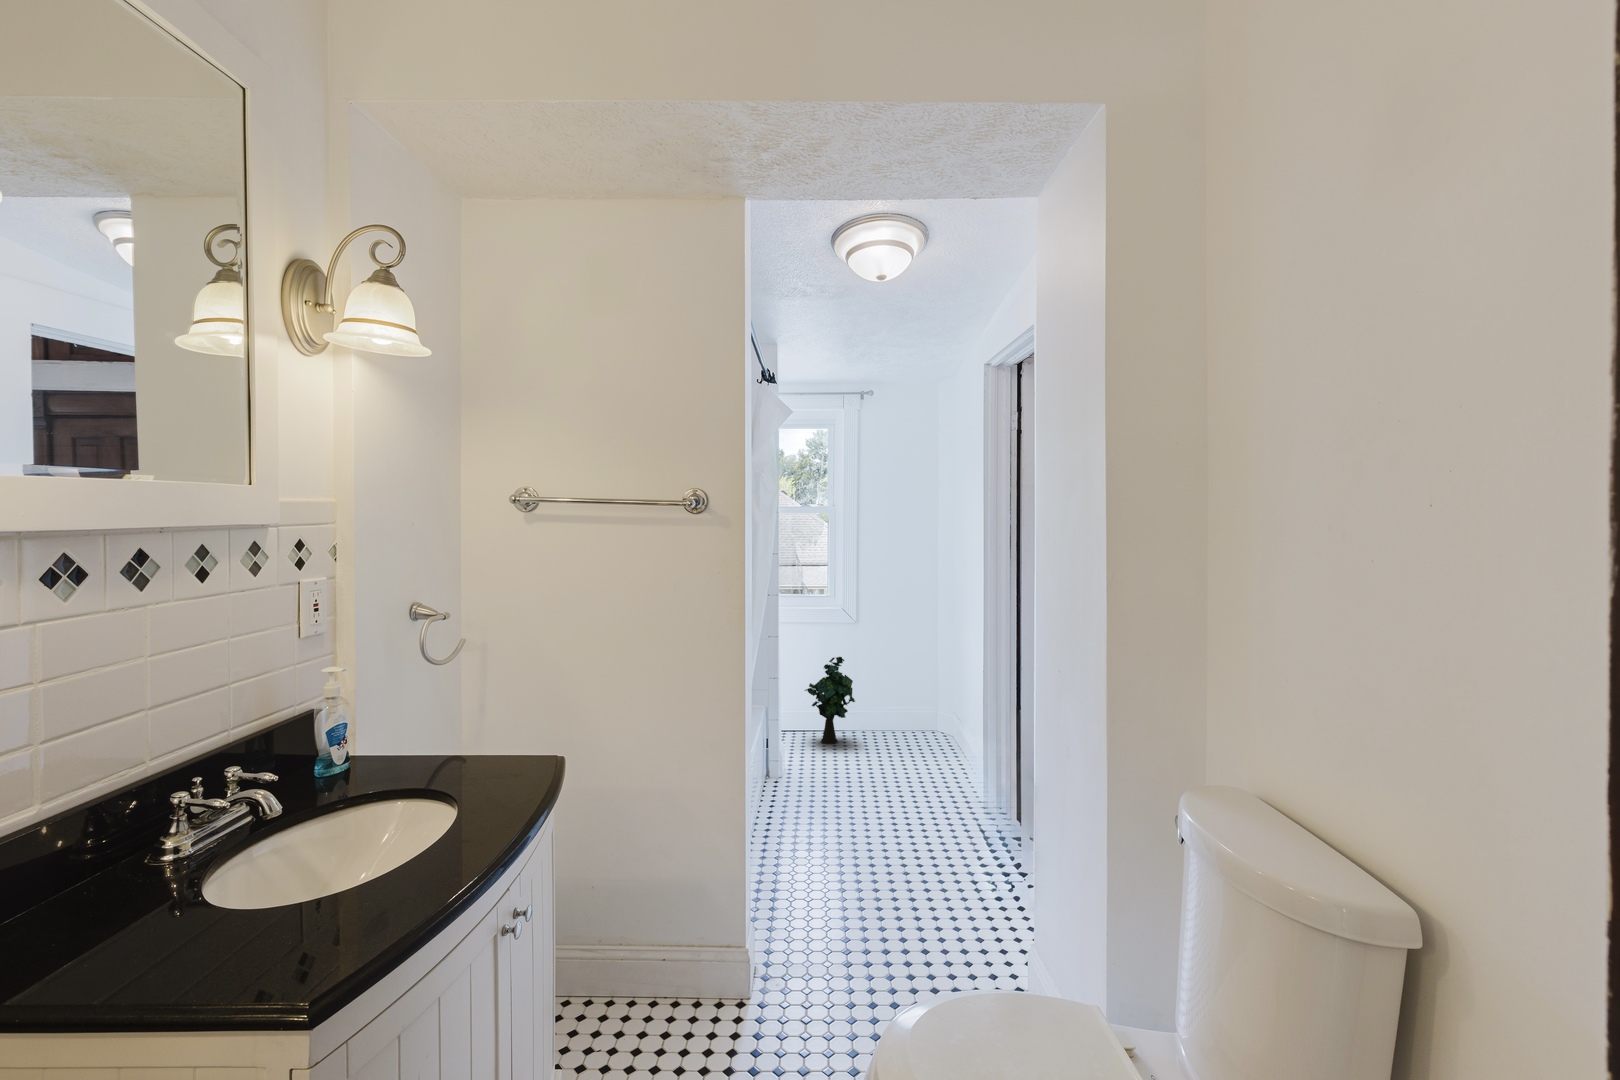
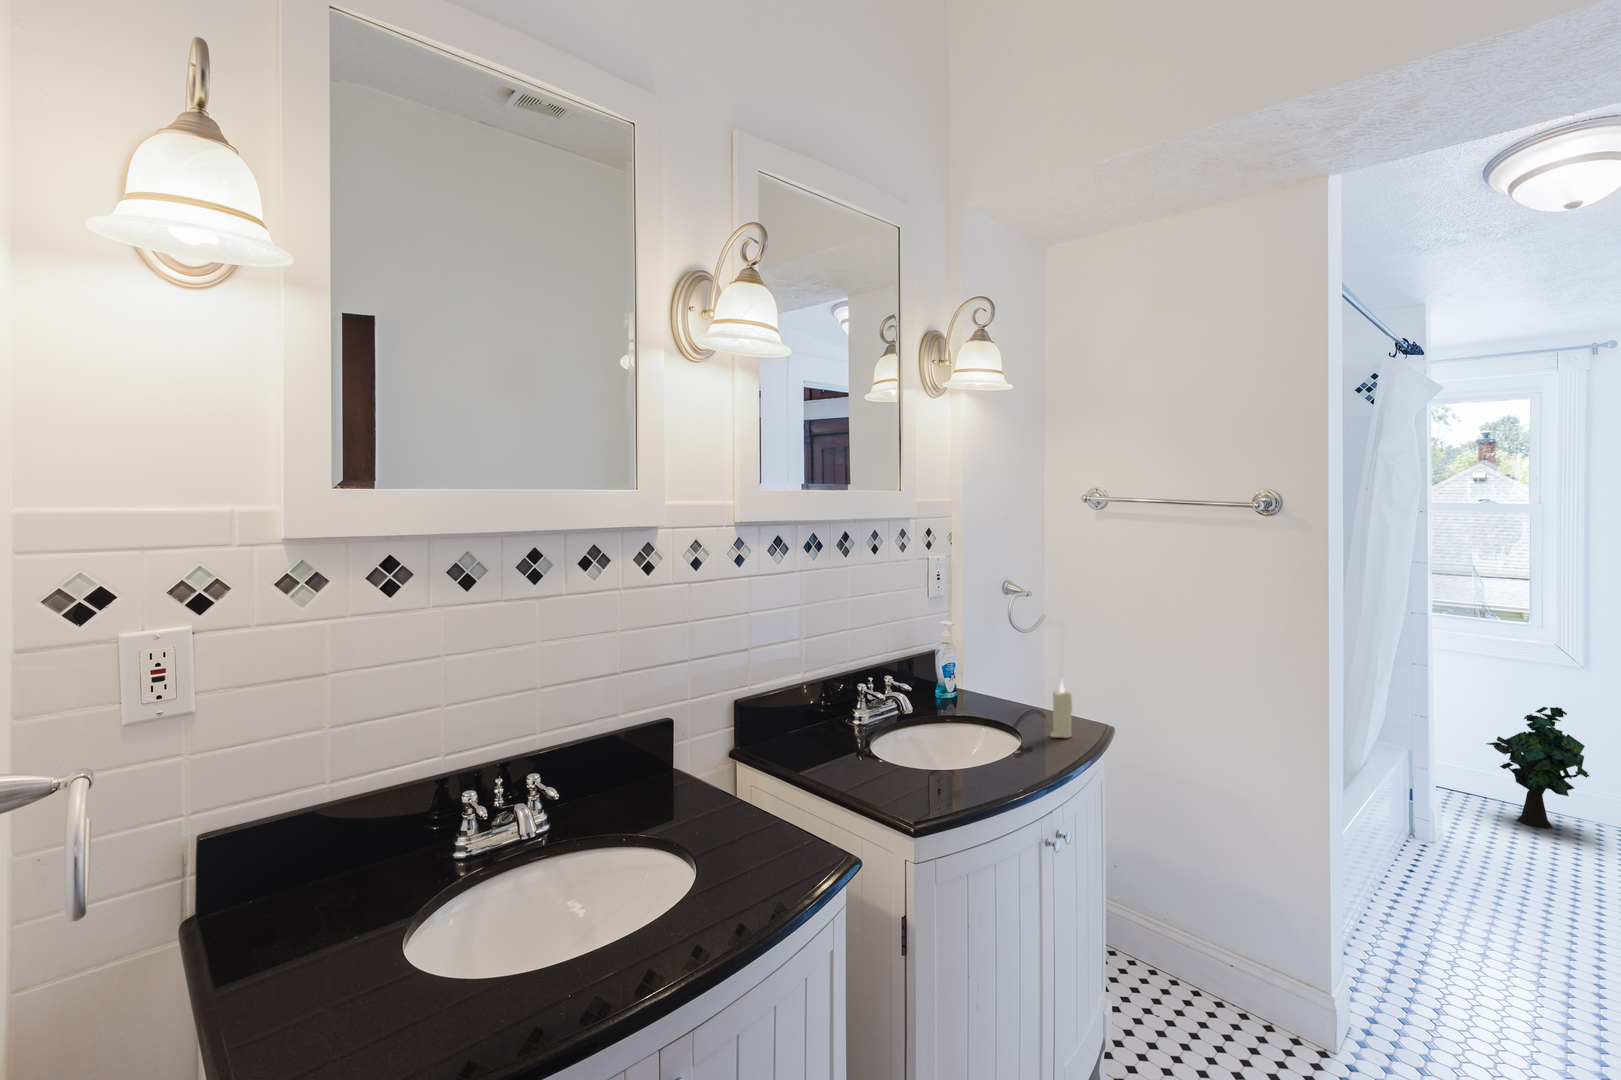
candle: none [493,724,520,798] -> present [1050,682,1072,738]

